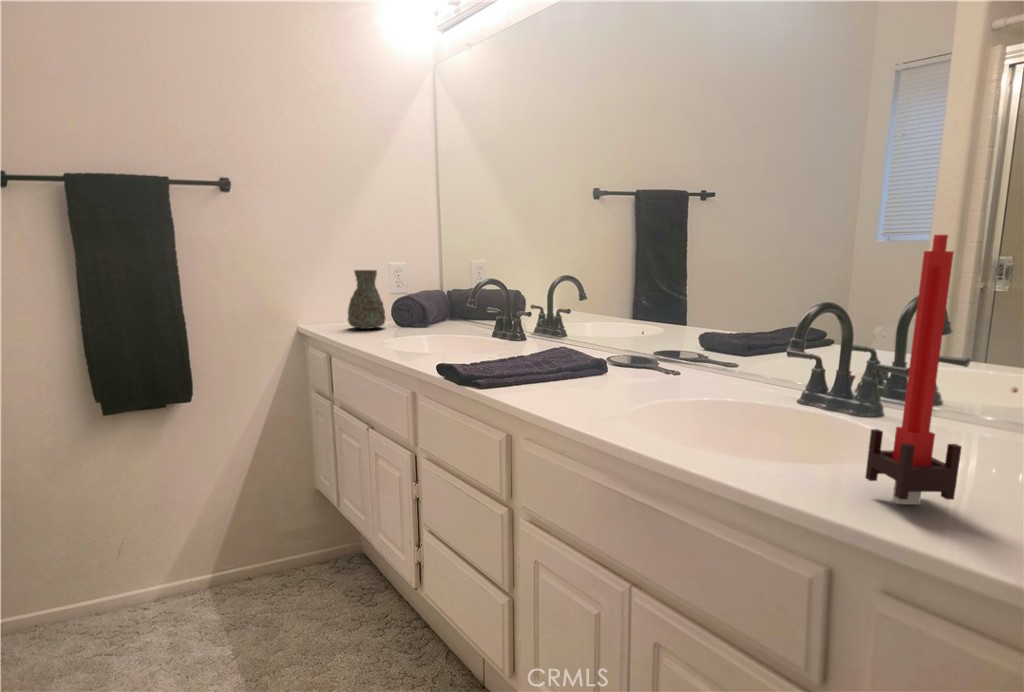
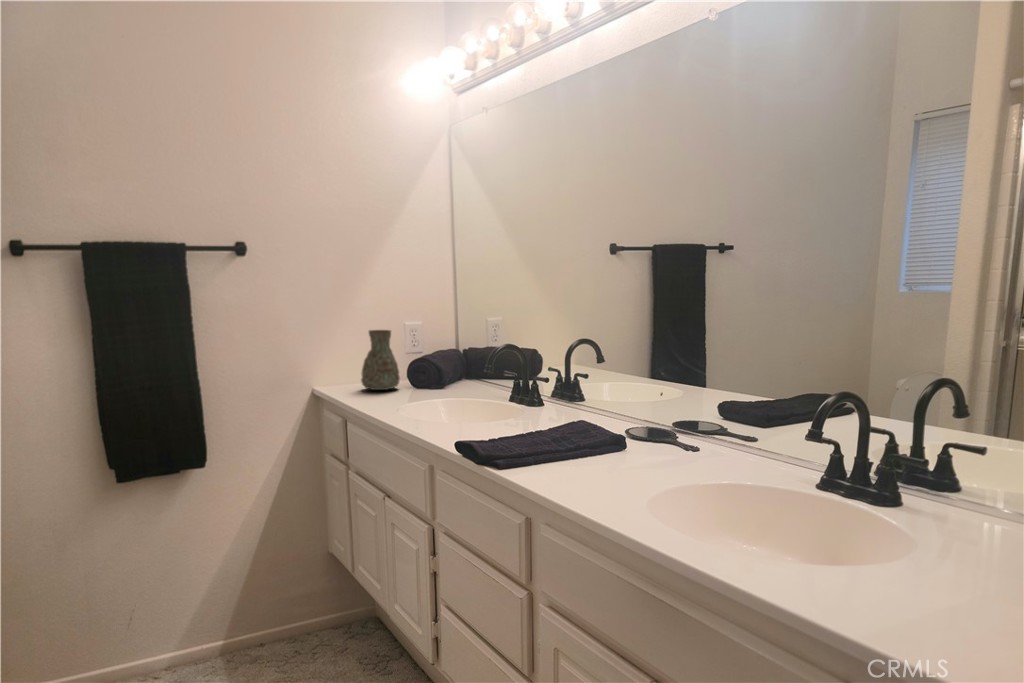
candle: present [866,235,961,504] -> none [868,362,953,612]

